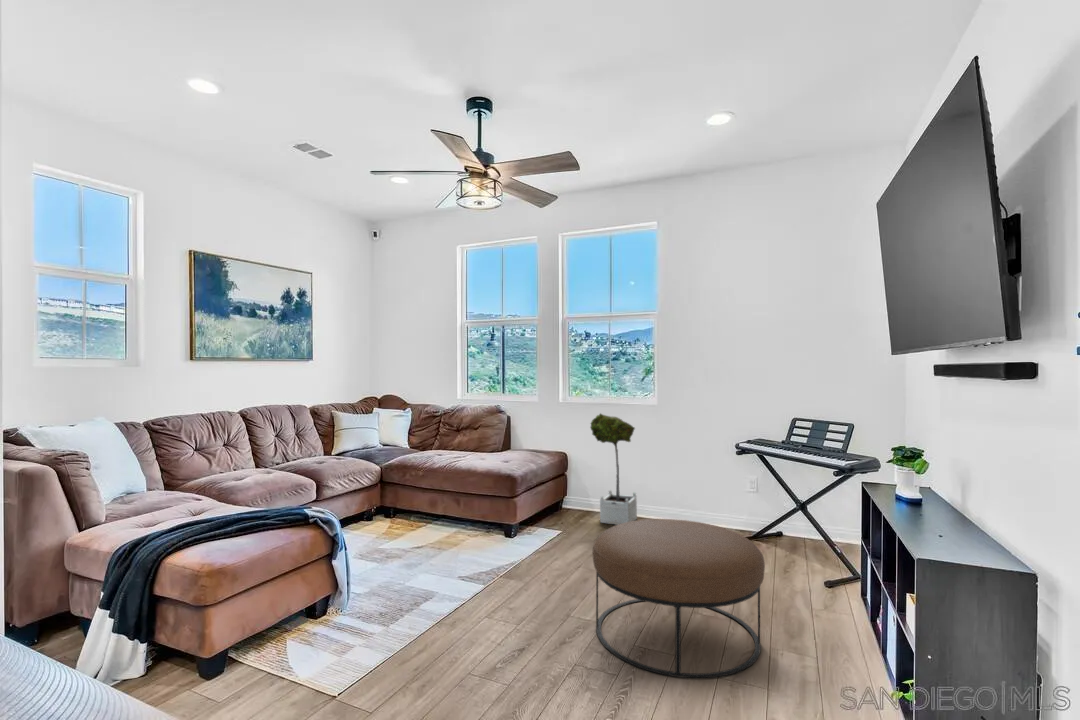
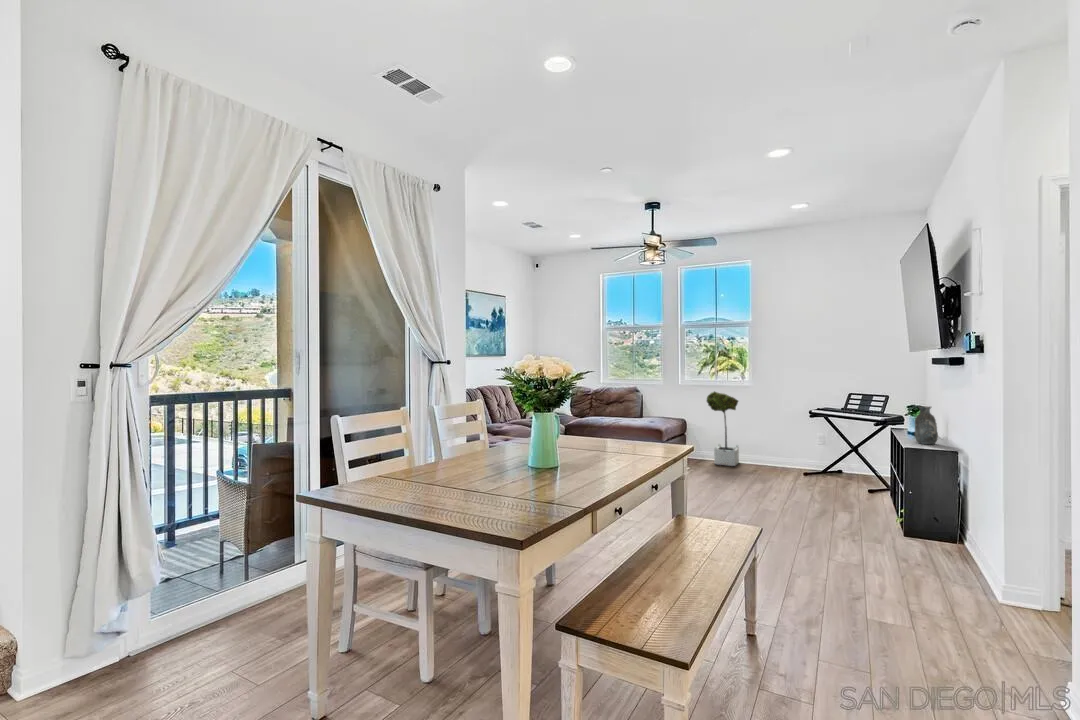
decorative vase: none [918,456,966,533] -> present [914,407,938,444]
ottoman: present [593,519,765,678] -> none [733,449,832,520]

